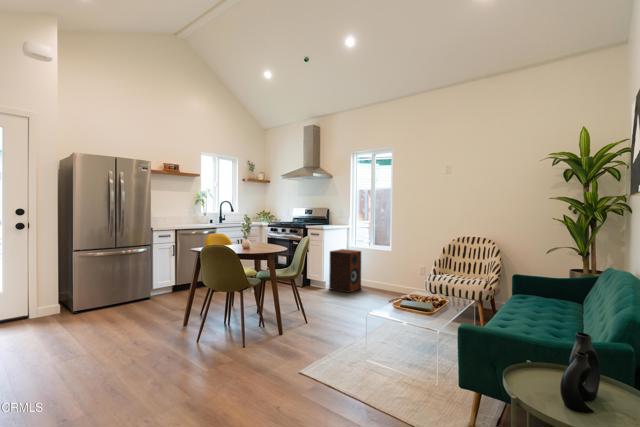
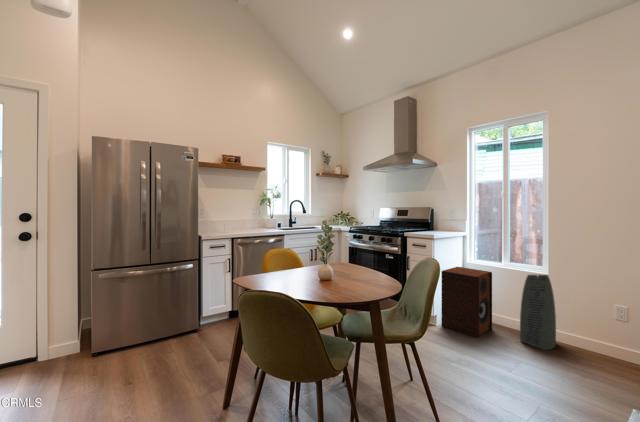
air purifier: none [374,251,394,296] -> present [520,275,556,350]

